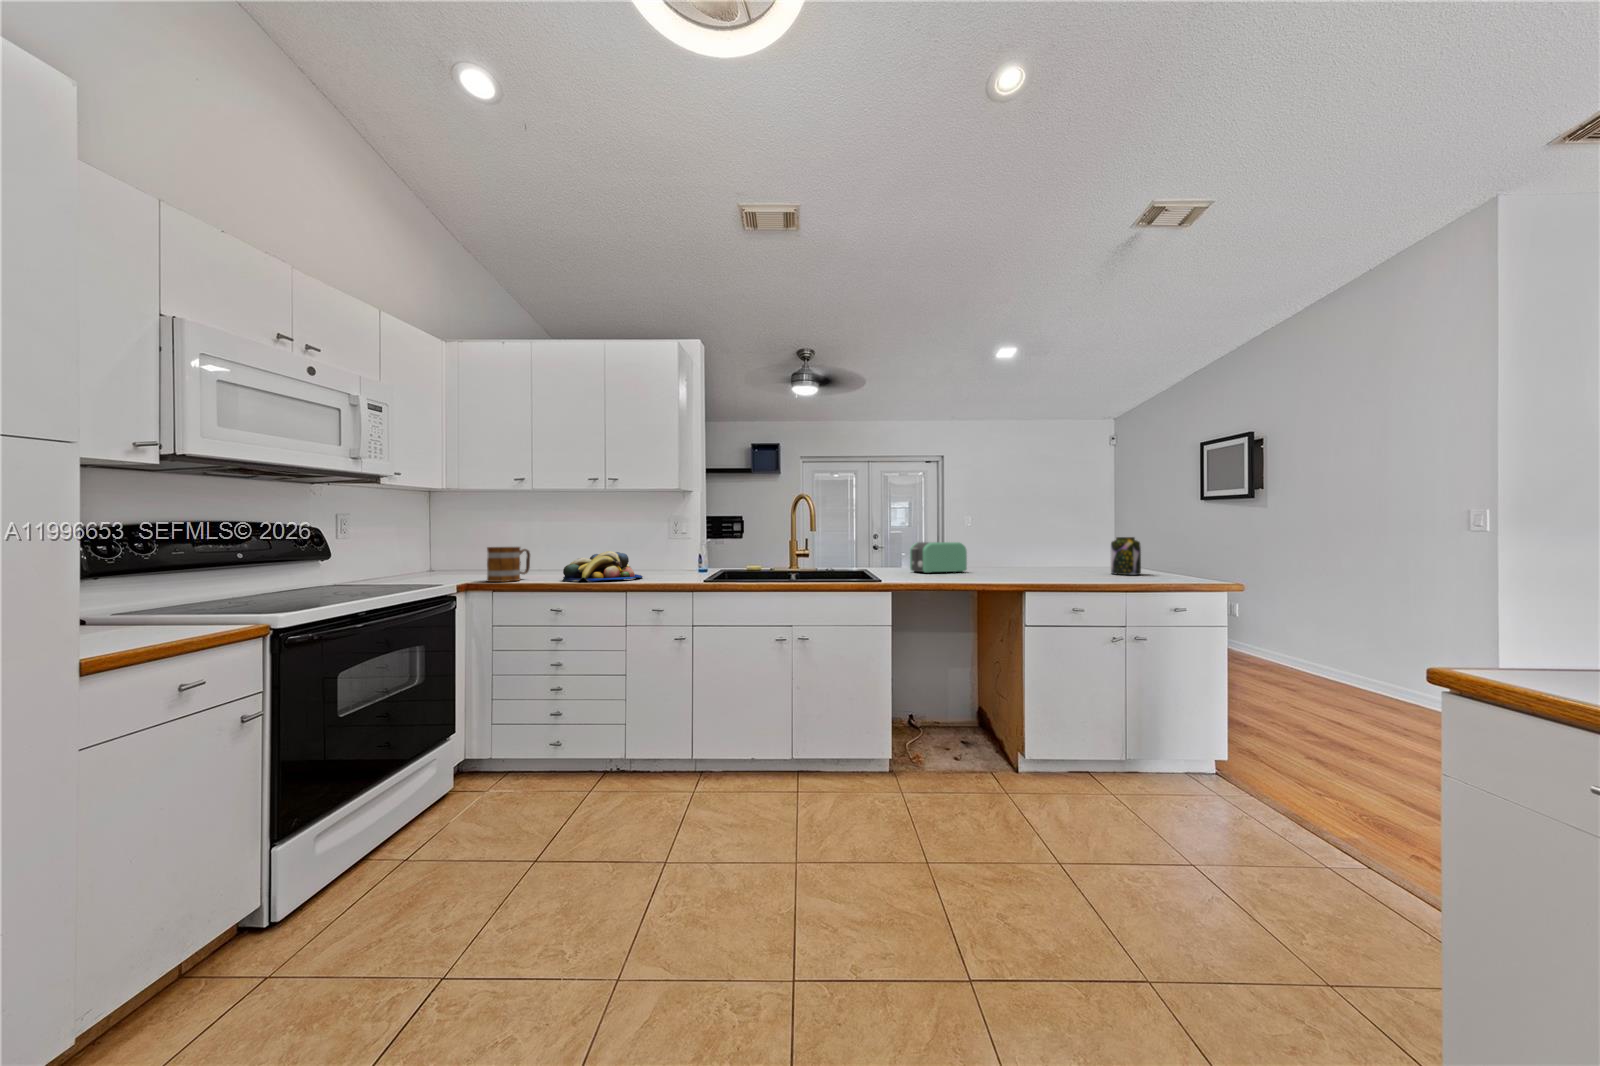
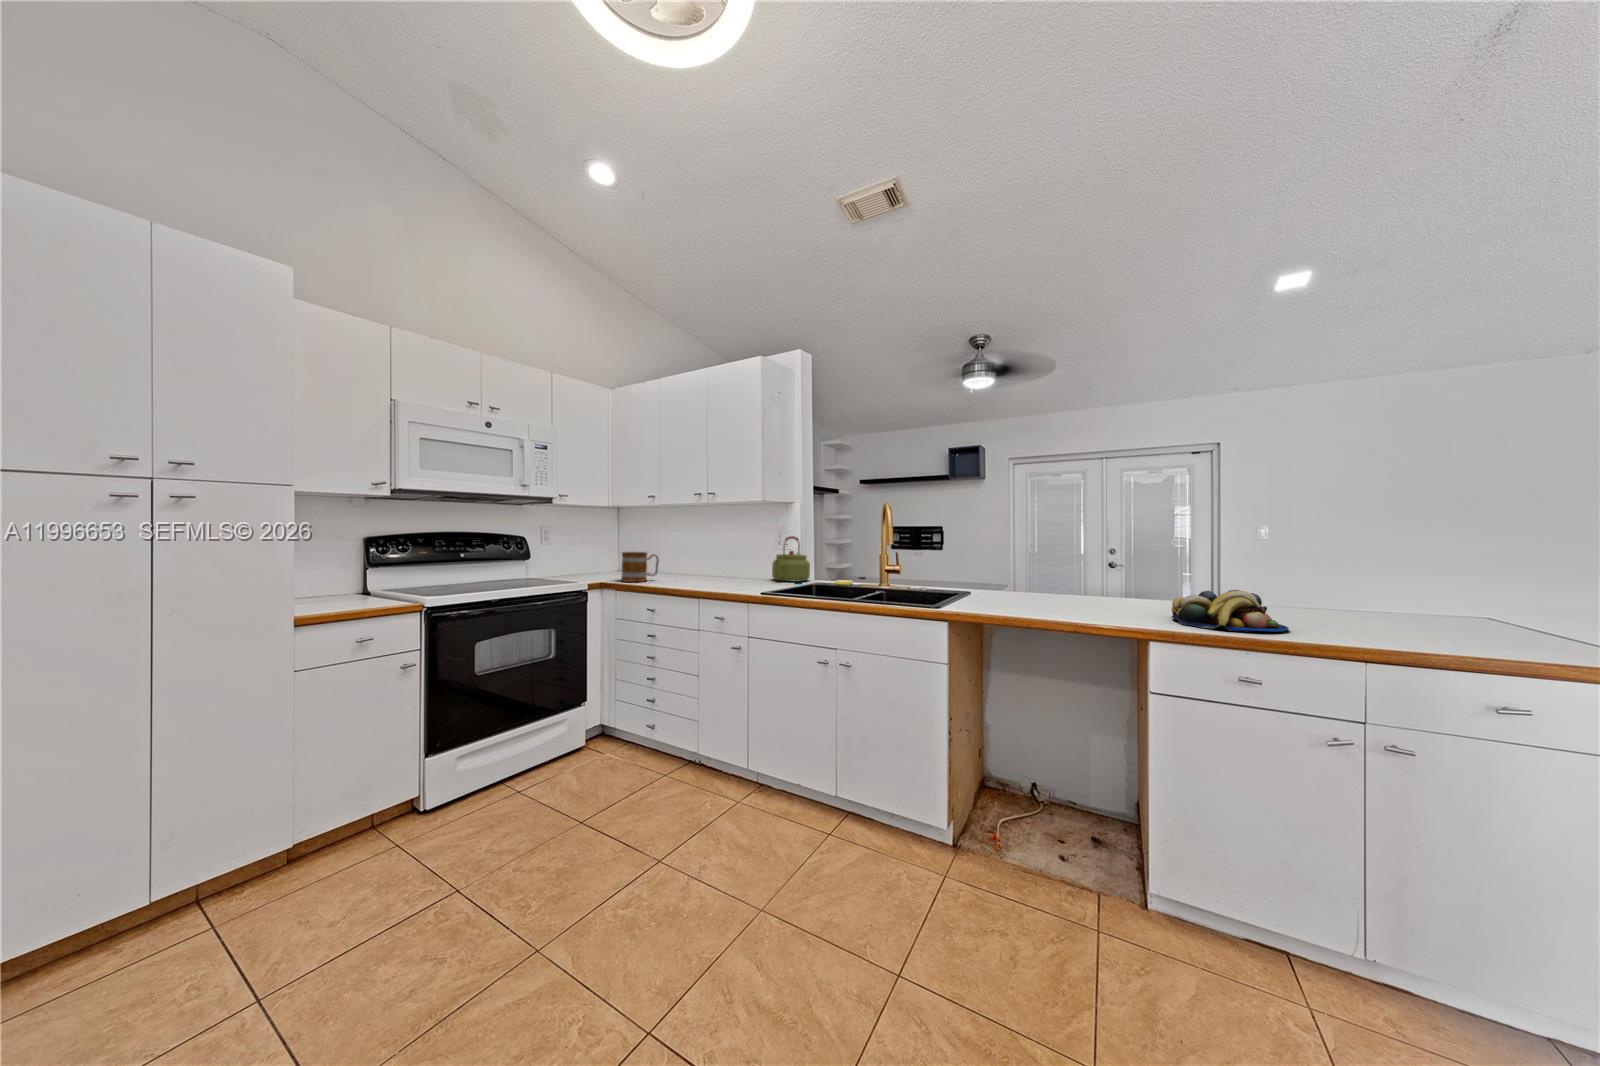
kettle: none [646,526,685,571] -> present [772,536,810,582]
jar: present [1111,537,1141,575] -> none [1377,583,1440,652]
toaster: present [910,542,967,573] -> none [1039,569,1121,614]
fruit bowl: present [563,551,643,581] -> present [1171,590,1289,632]

